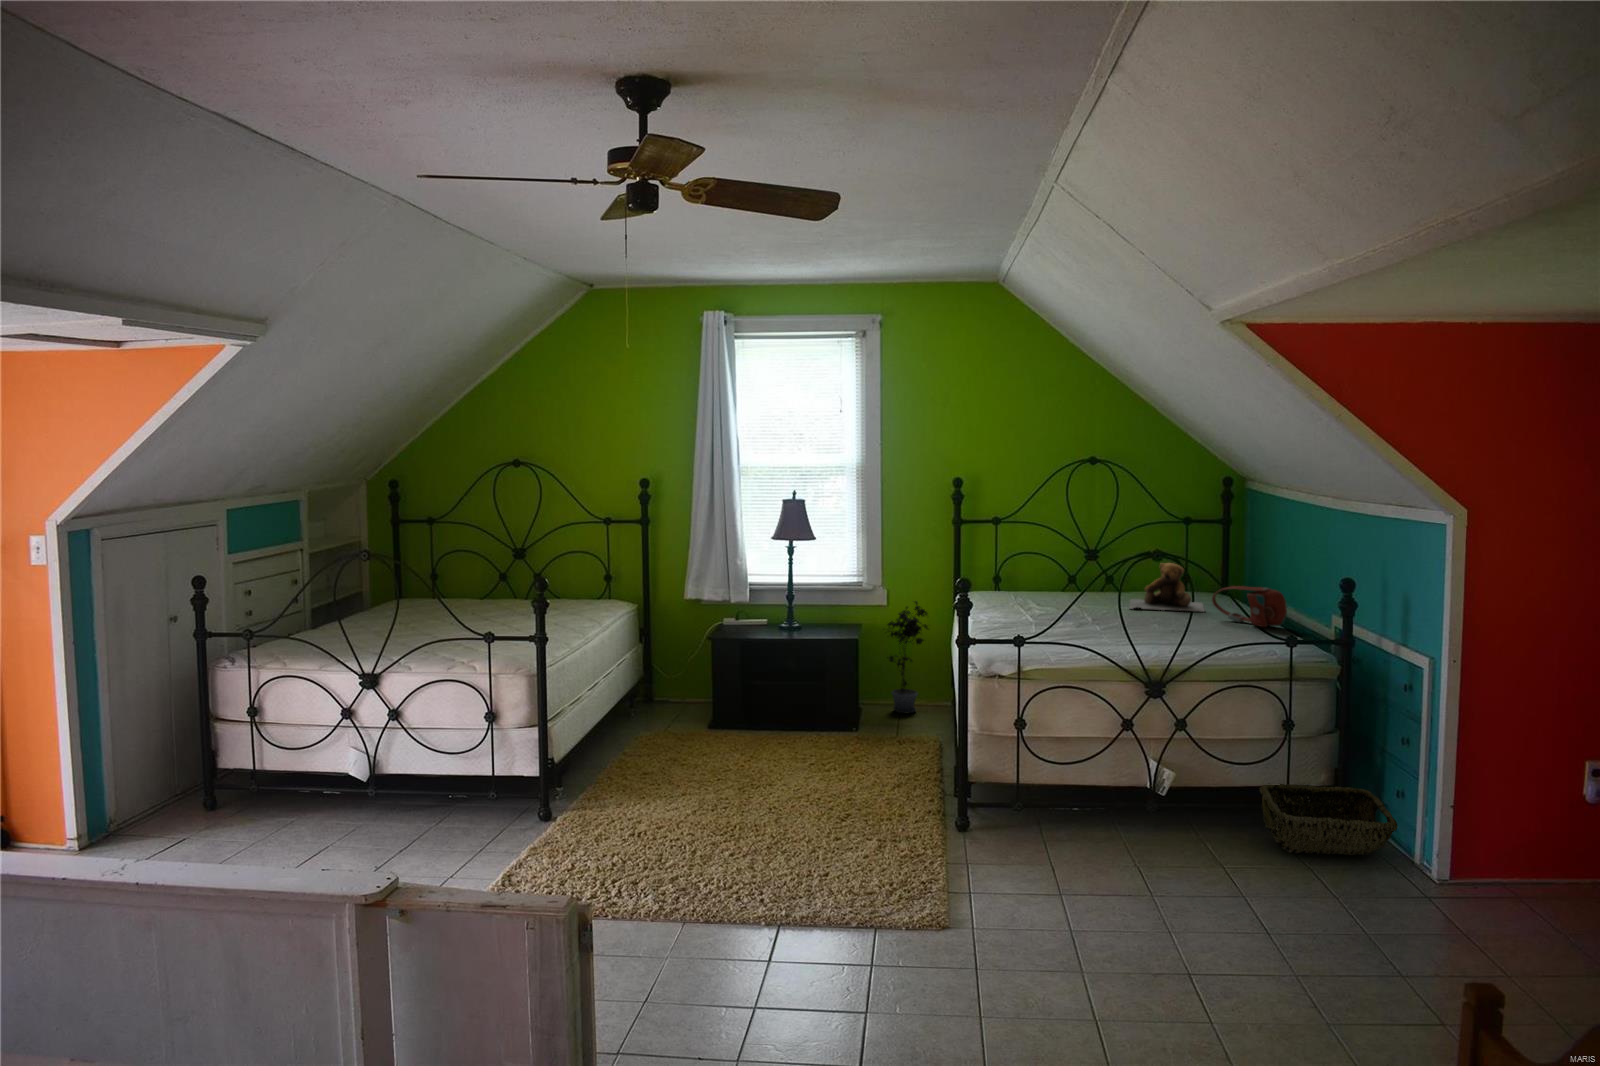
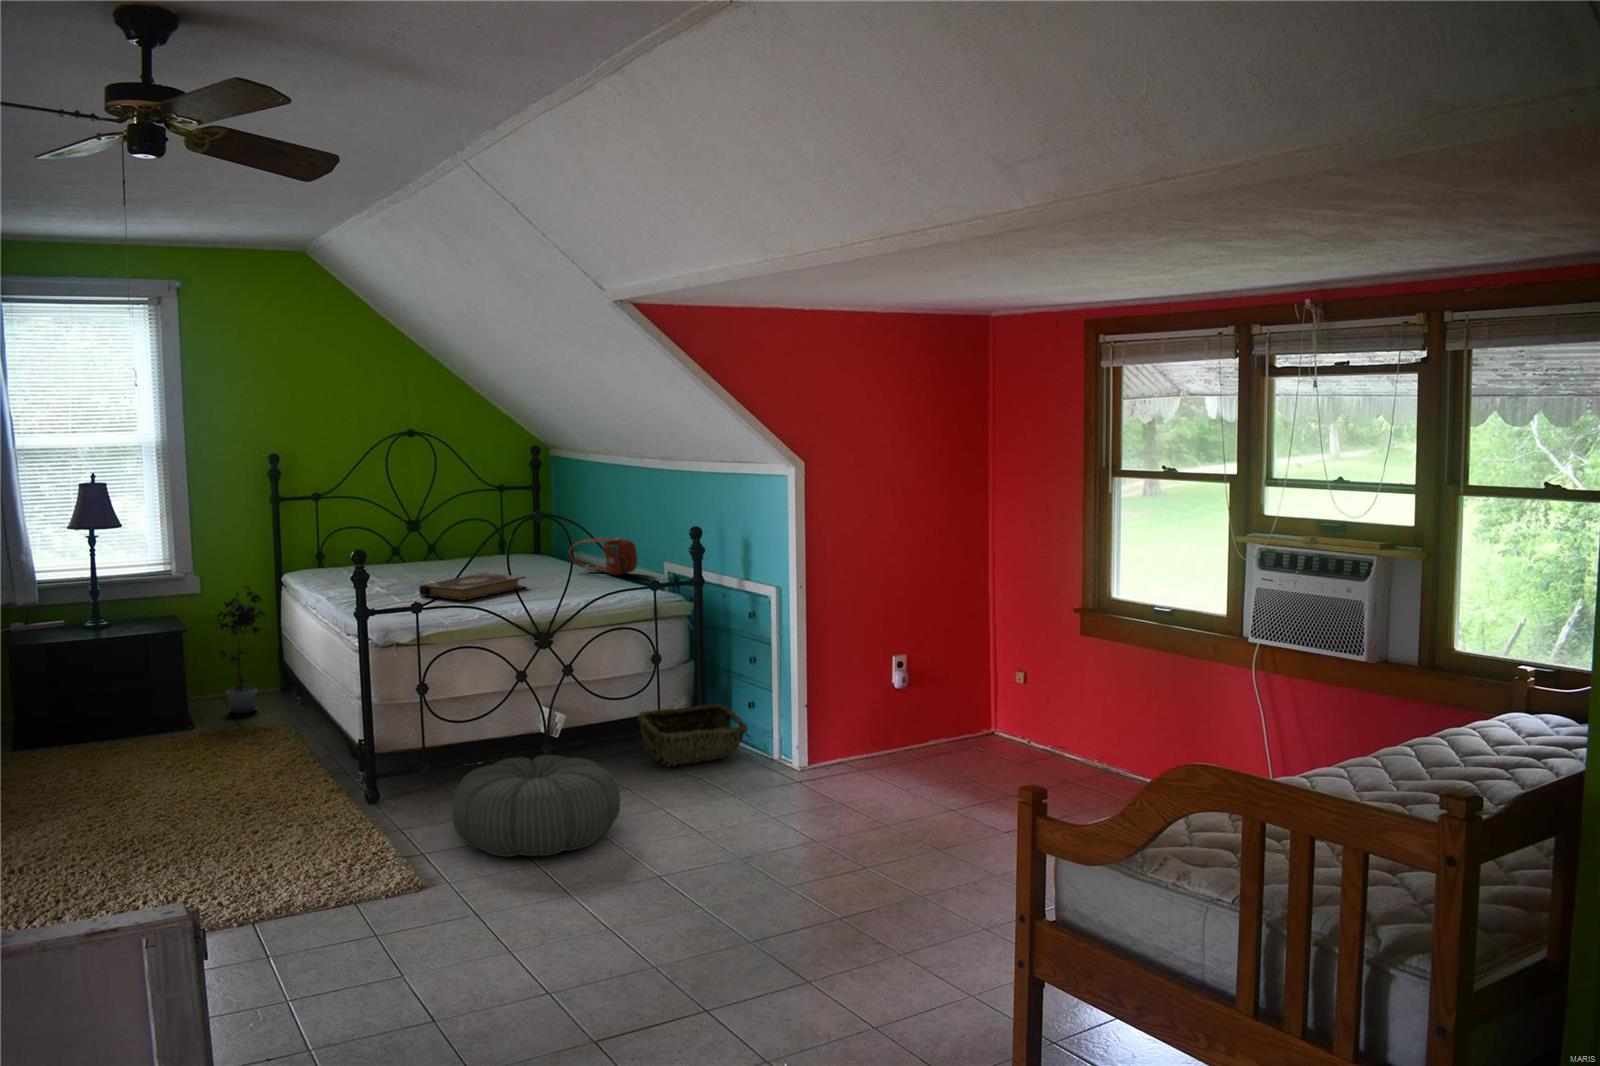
teddy bear: present [1129,563,1205,612] -> none [482,521,560,571]
book: none [1046,610,1157,637] -> present [419,573,526,601]
pouf: none [1012,815,1207,941] -> present [452,755,620,857]

